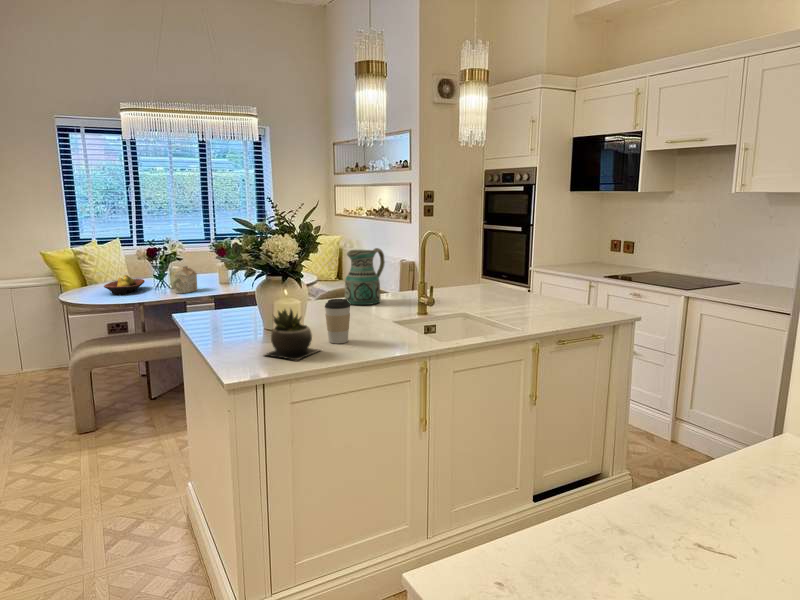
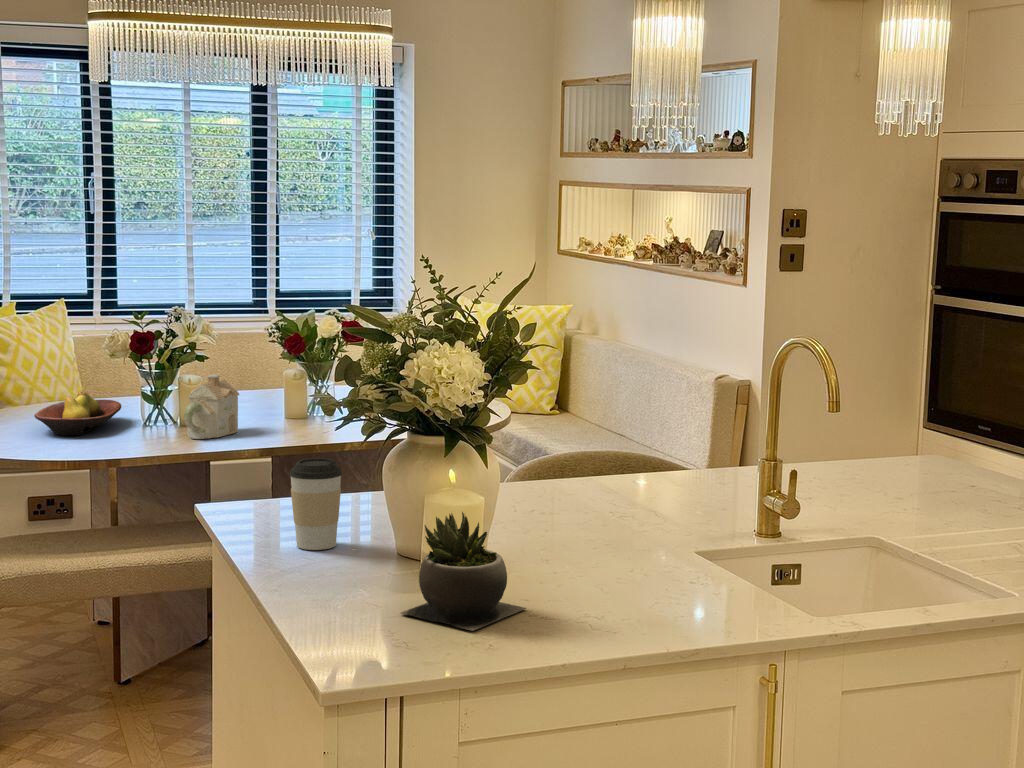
ceramic pitcher: present [345,248,385,305] -> none [579,365,676,499]
coffee cup: present [325,299,350,344] -> present [289,458,342,550]

